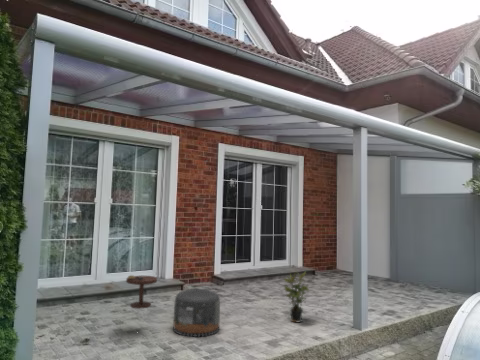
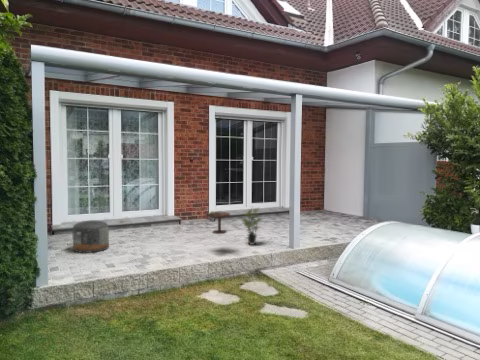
side table: present [126,275,157,309] -> present [209,211,230,234]
pouf: present [173,289,220,337] -> present [73,220,109,253]

